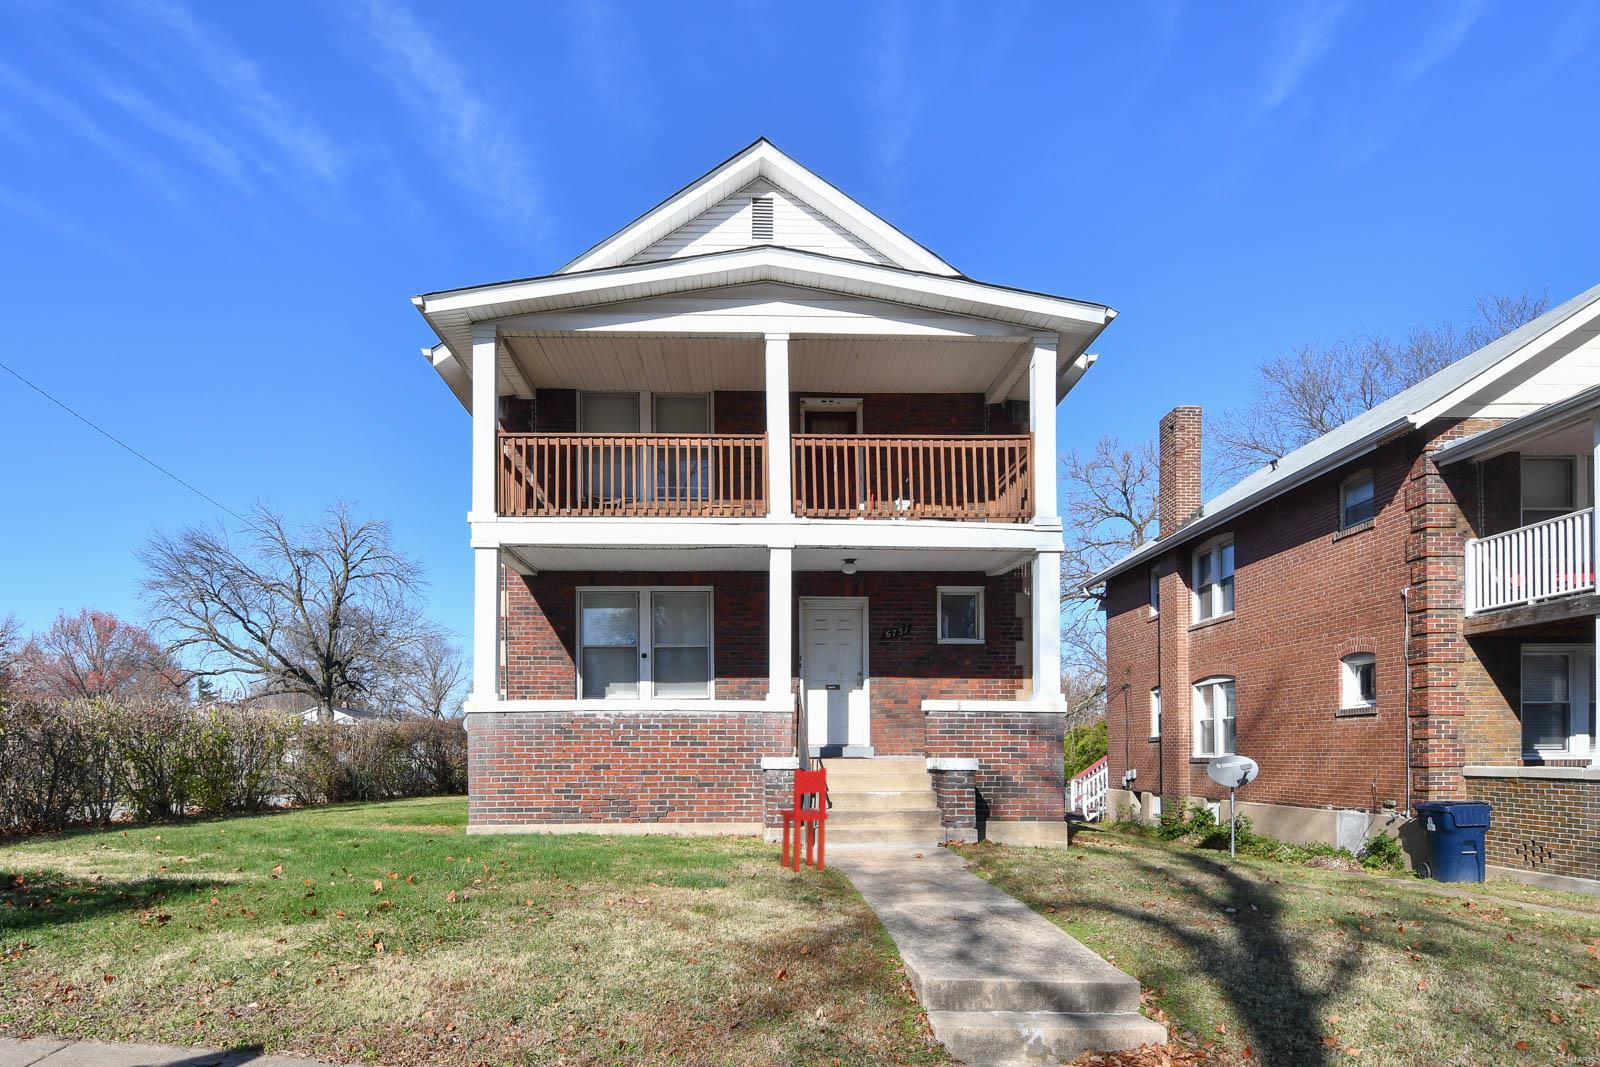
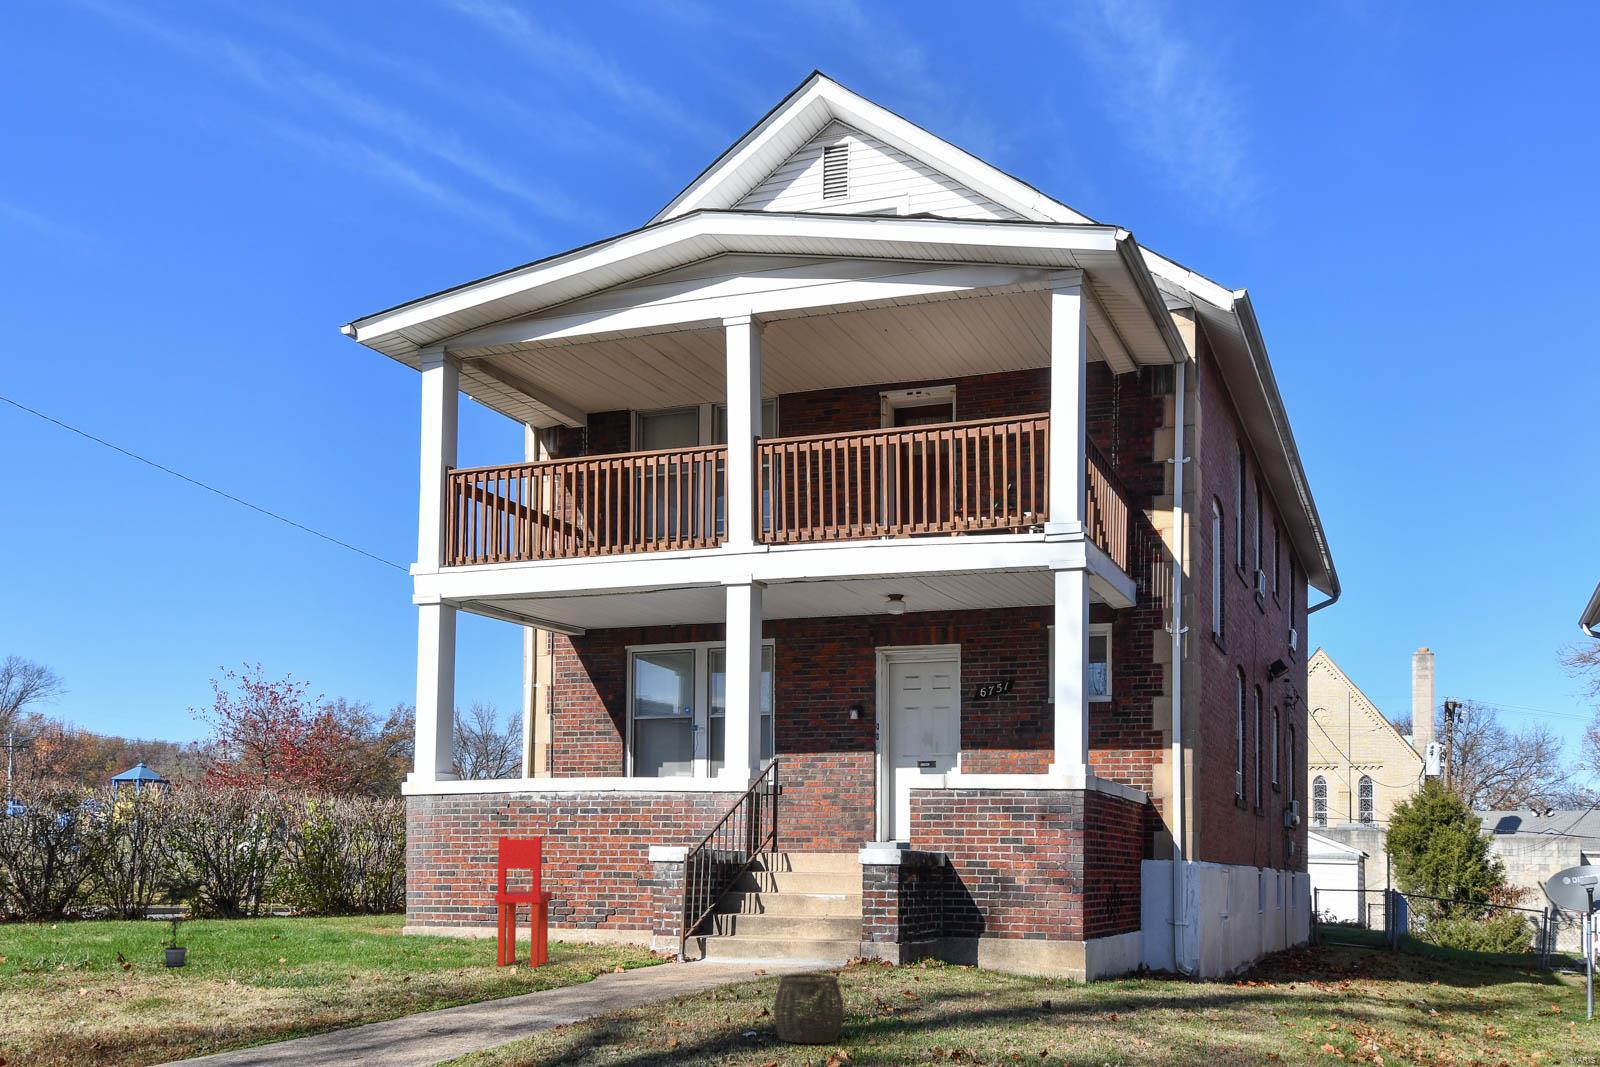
potted plant: none [559,814,594,899] -> present [152,872,204,967]
woven basket: none [1227,877,1281,929] -> present [774,974,844,1044]

